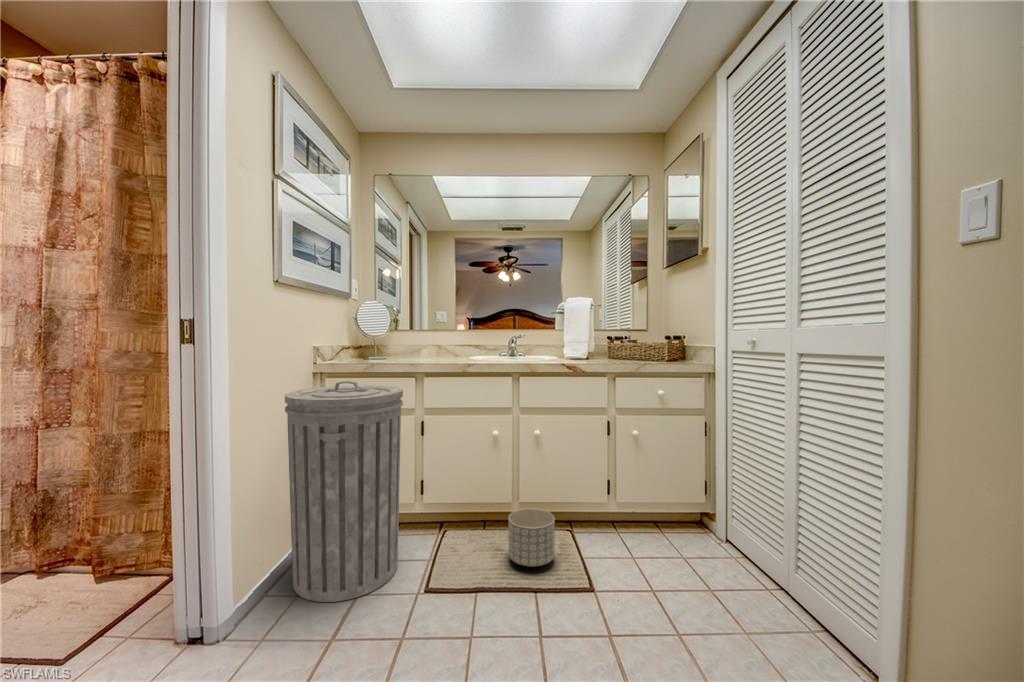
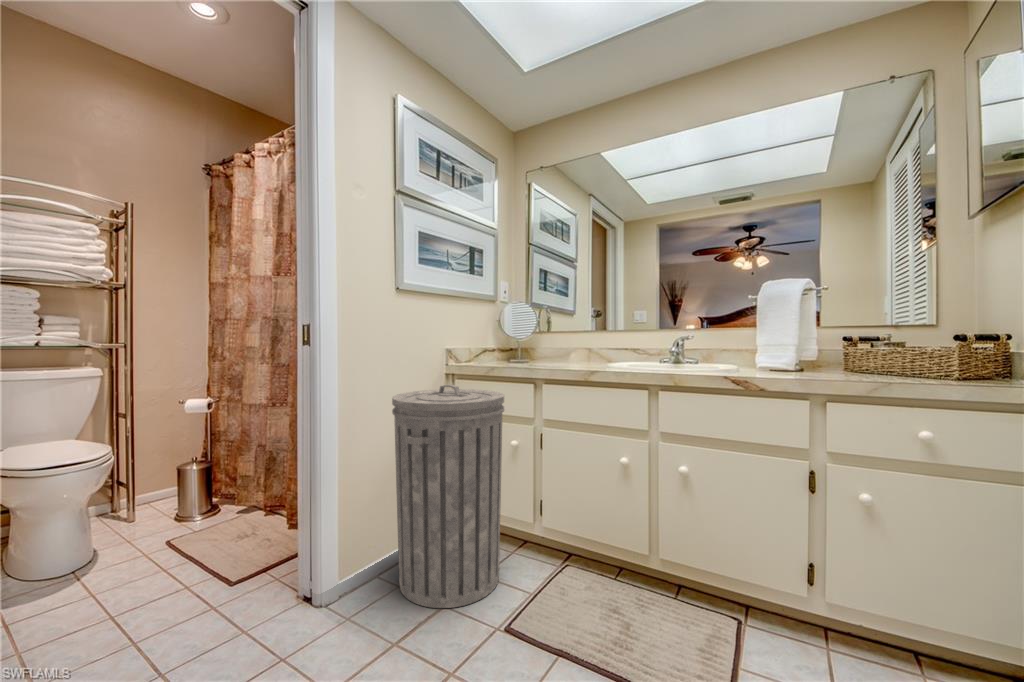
planter: present [508,508,555,567] -> none [613,563,677,648]

